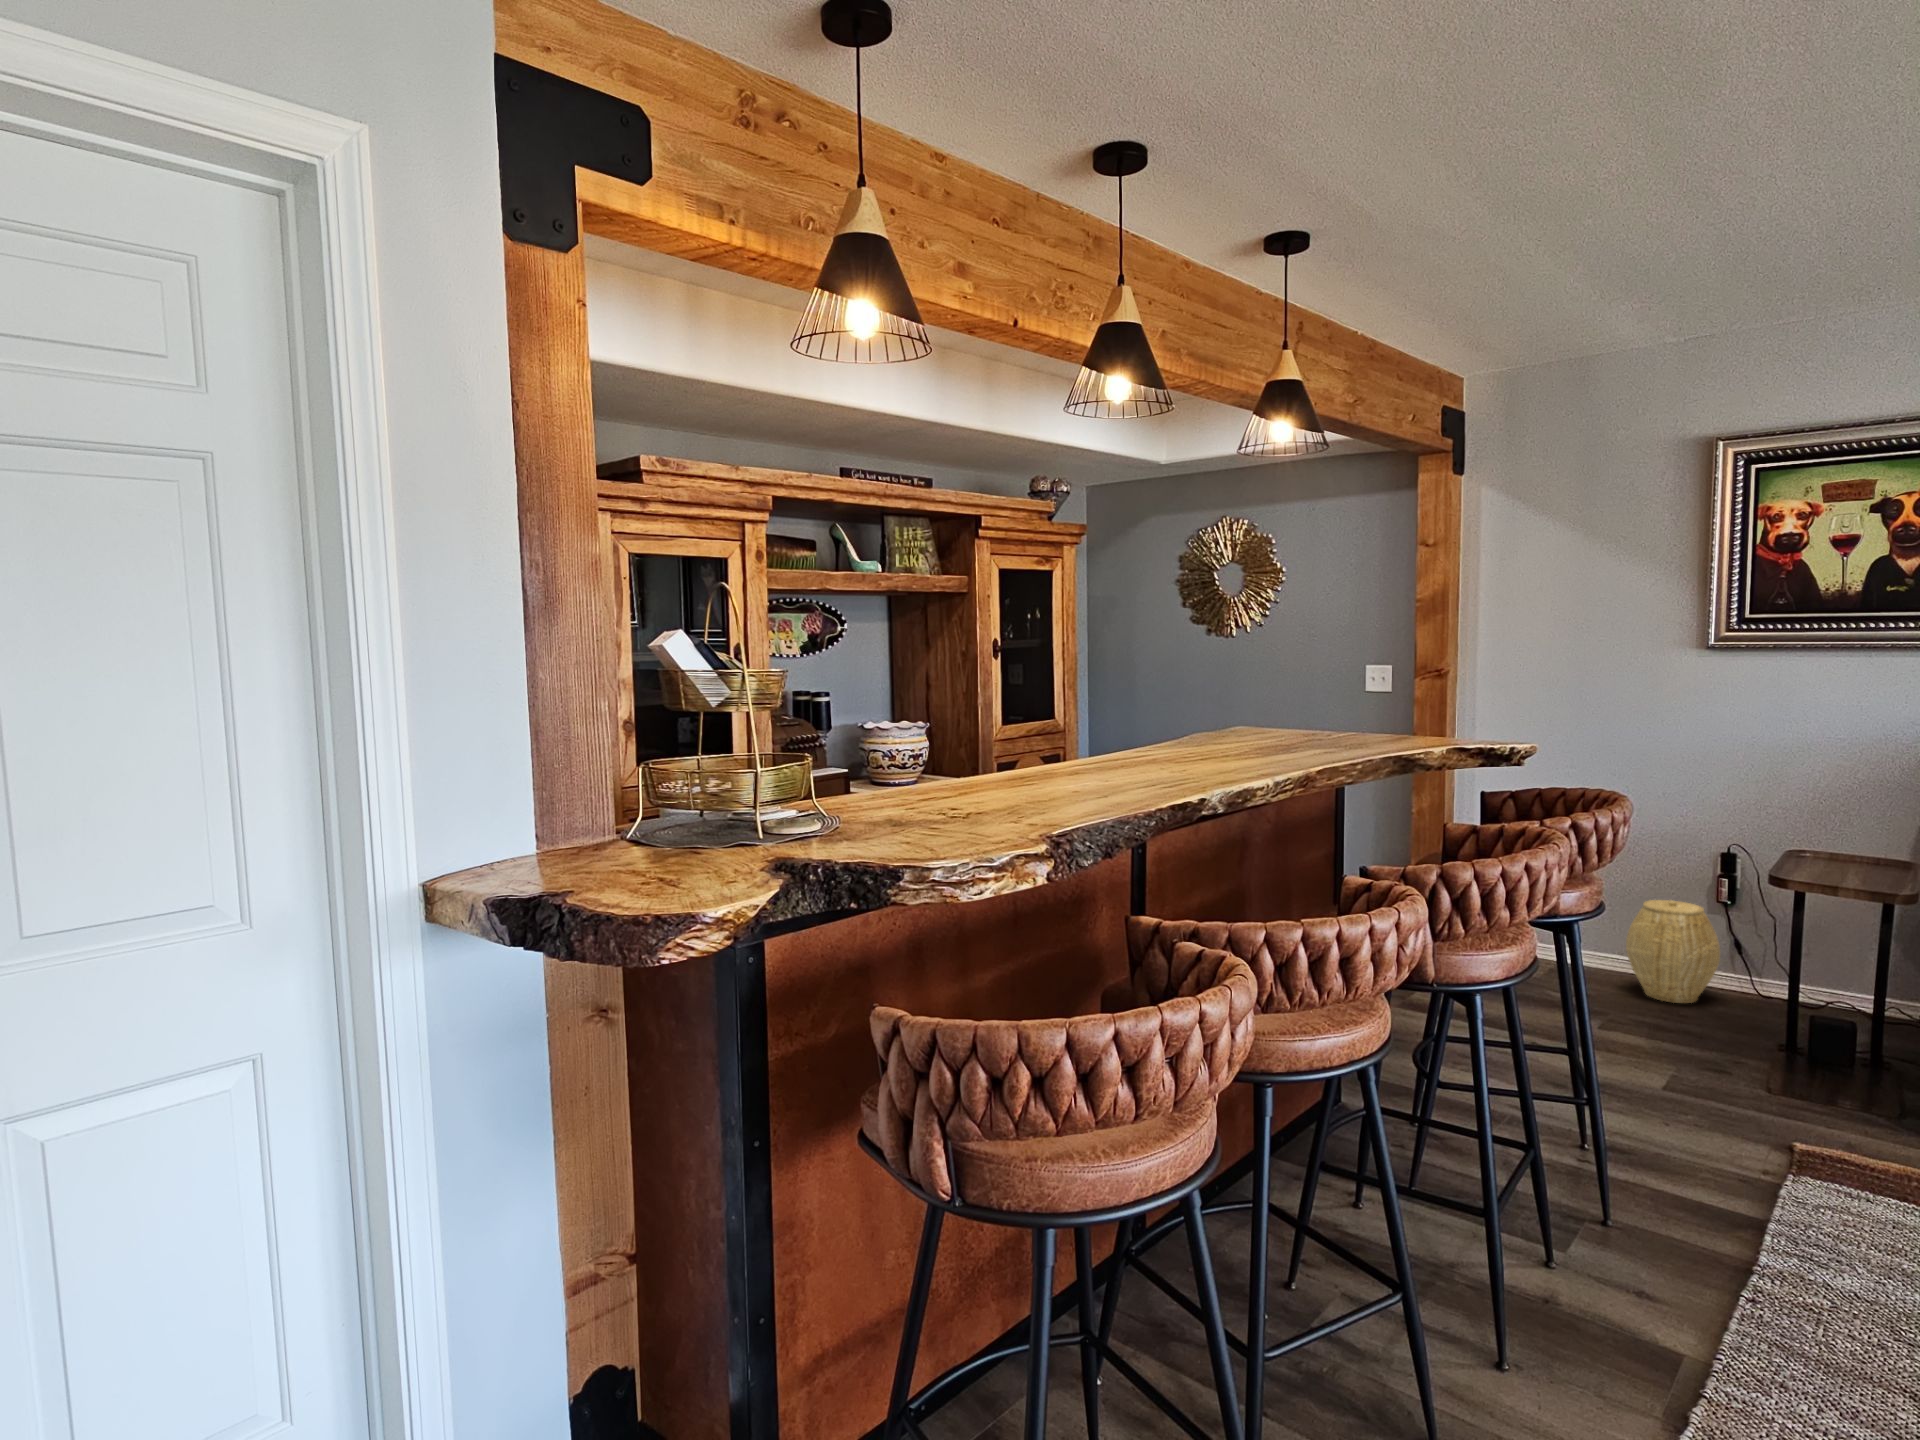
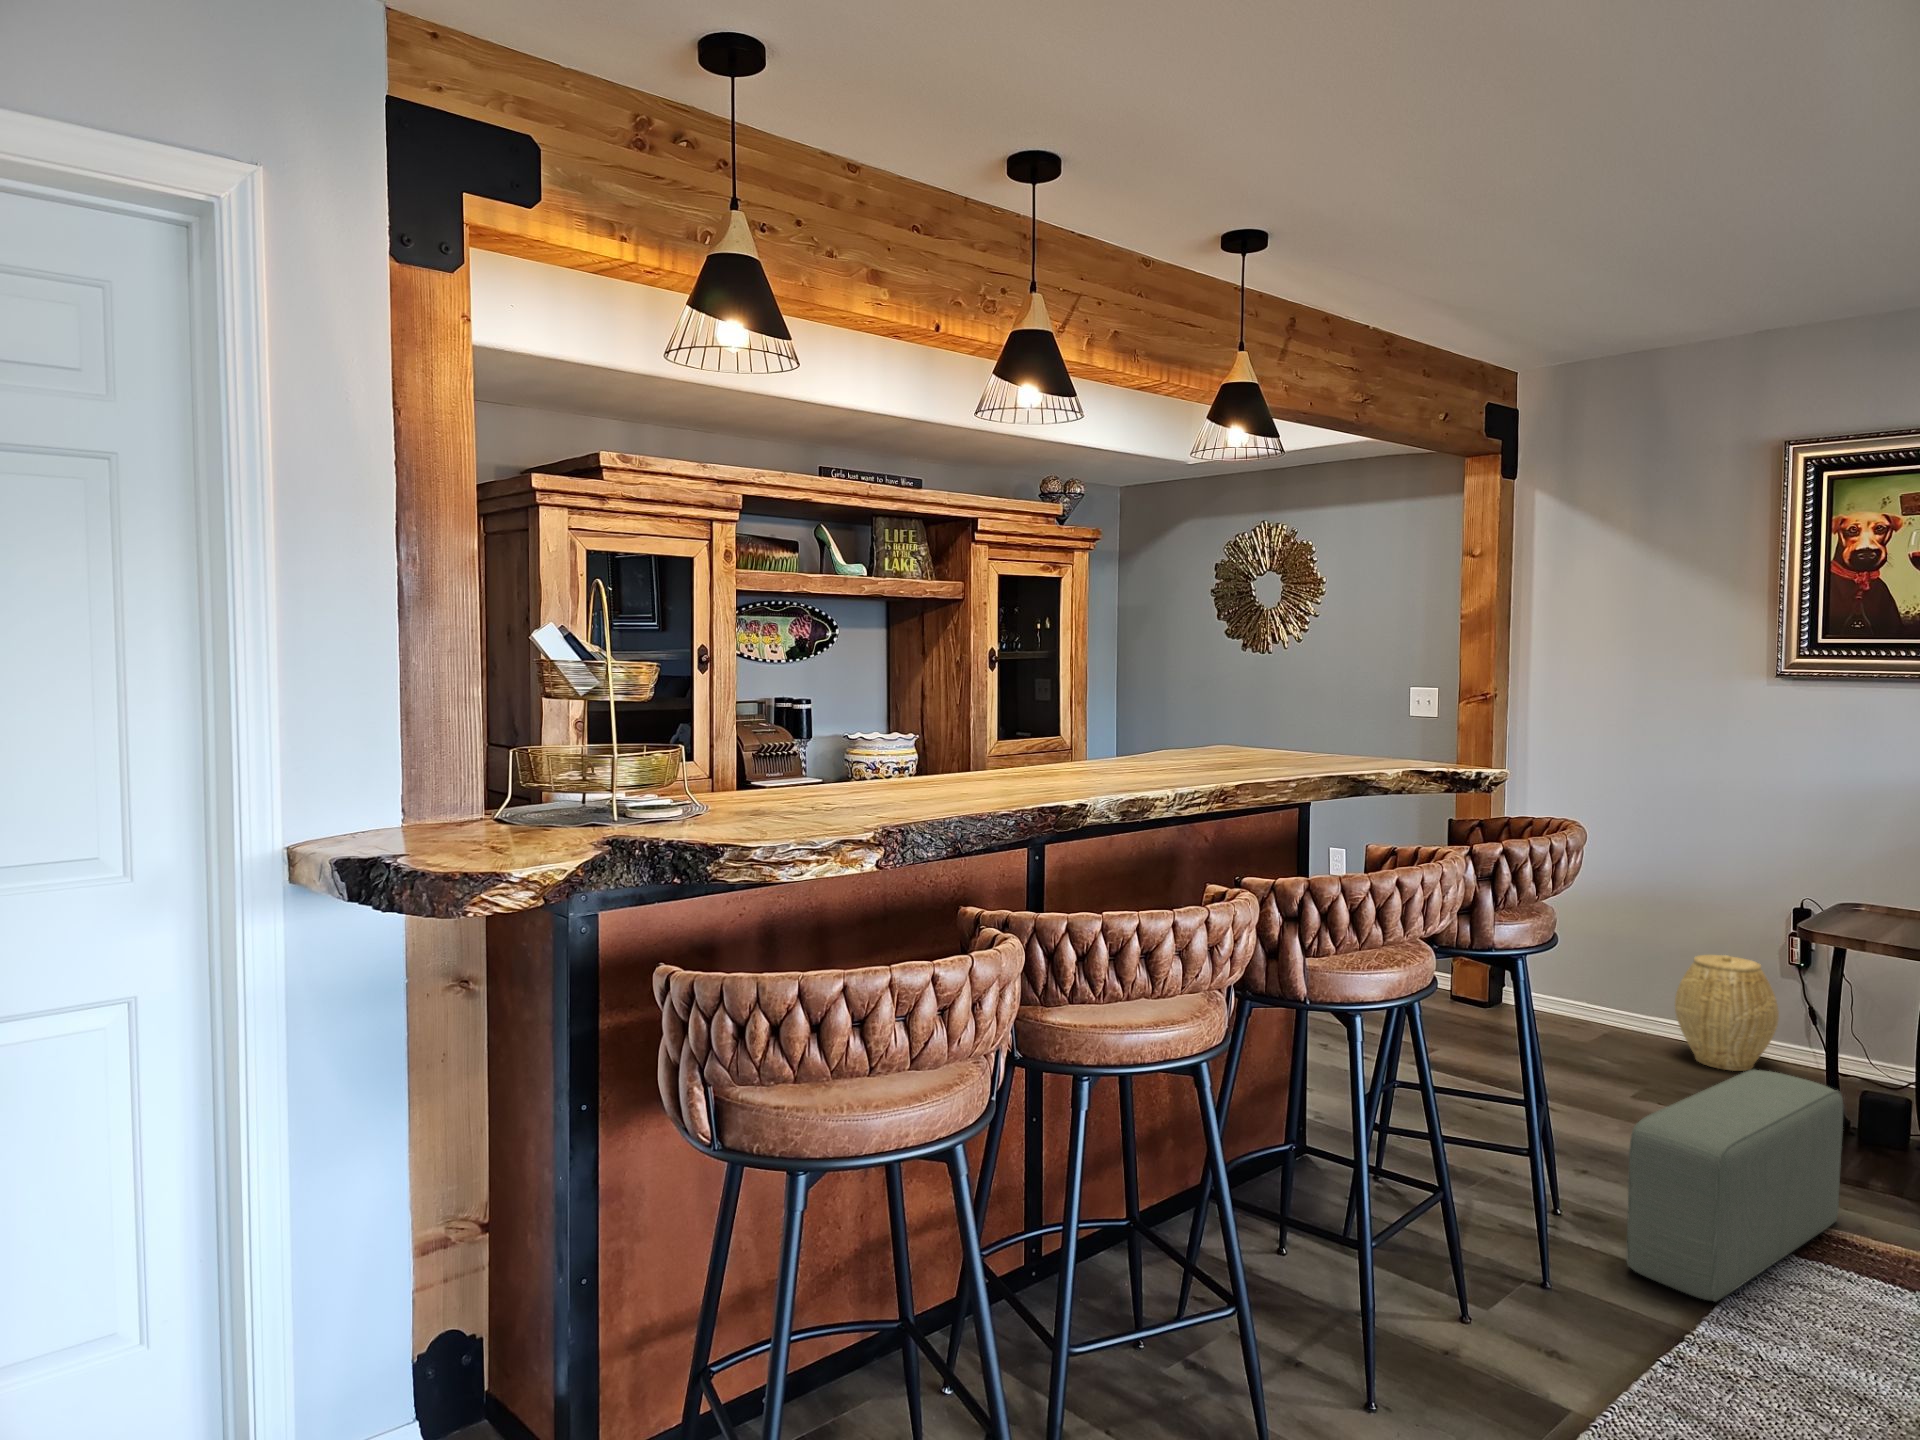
pouf: none [1674,1011,1841,1235] -> present [1626,1070,1843,1301]

